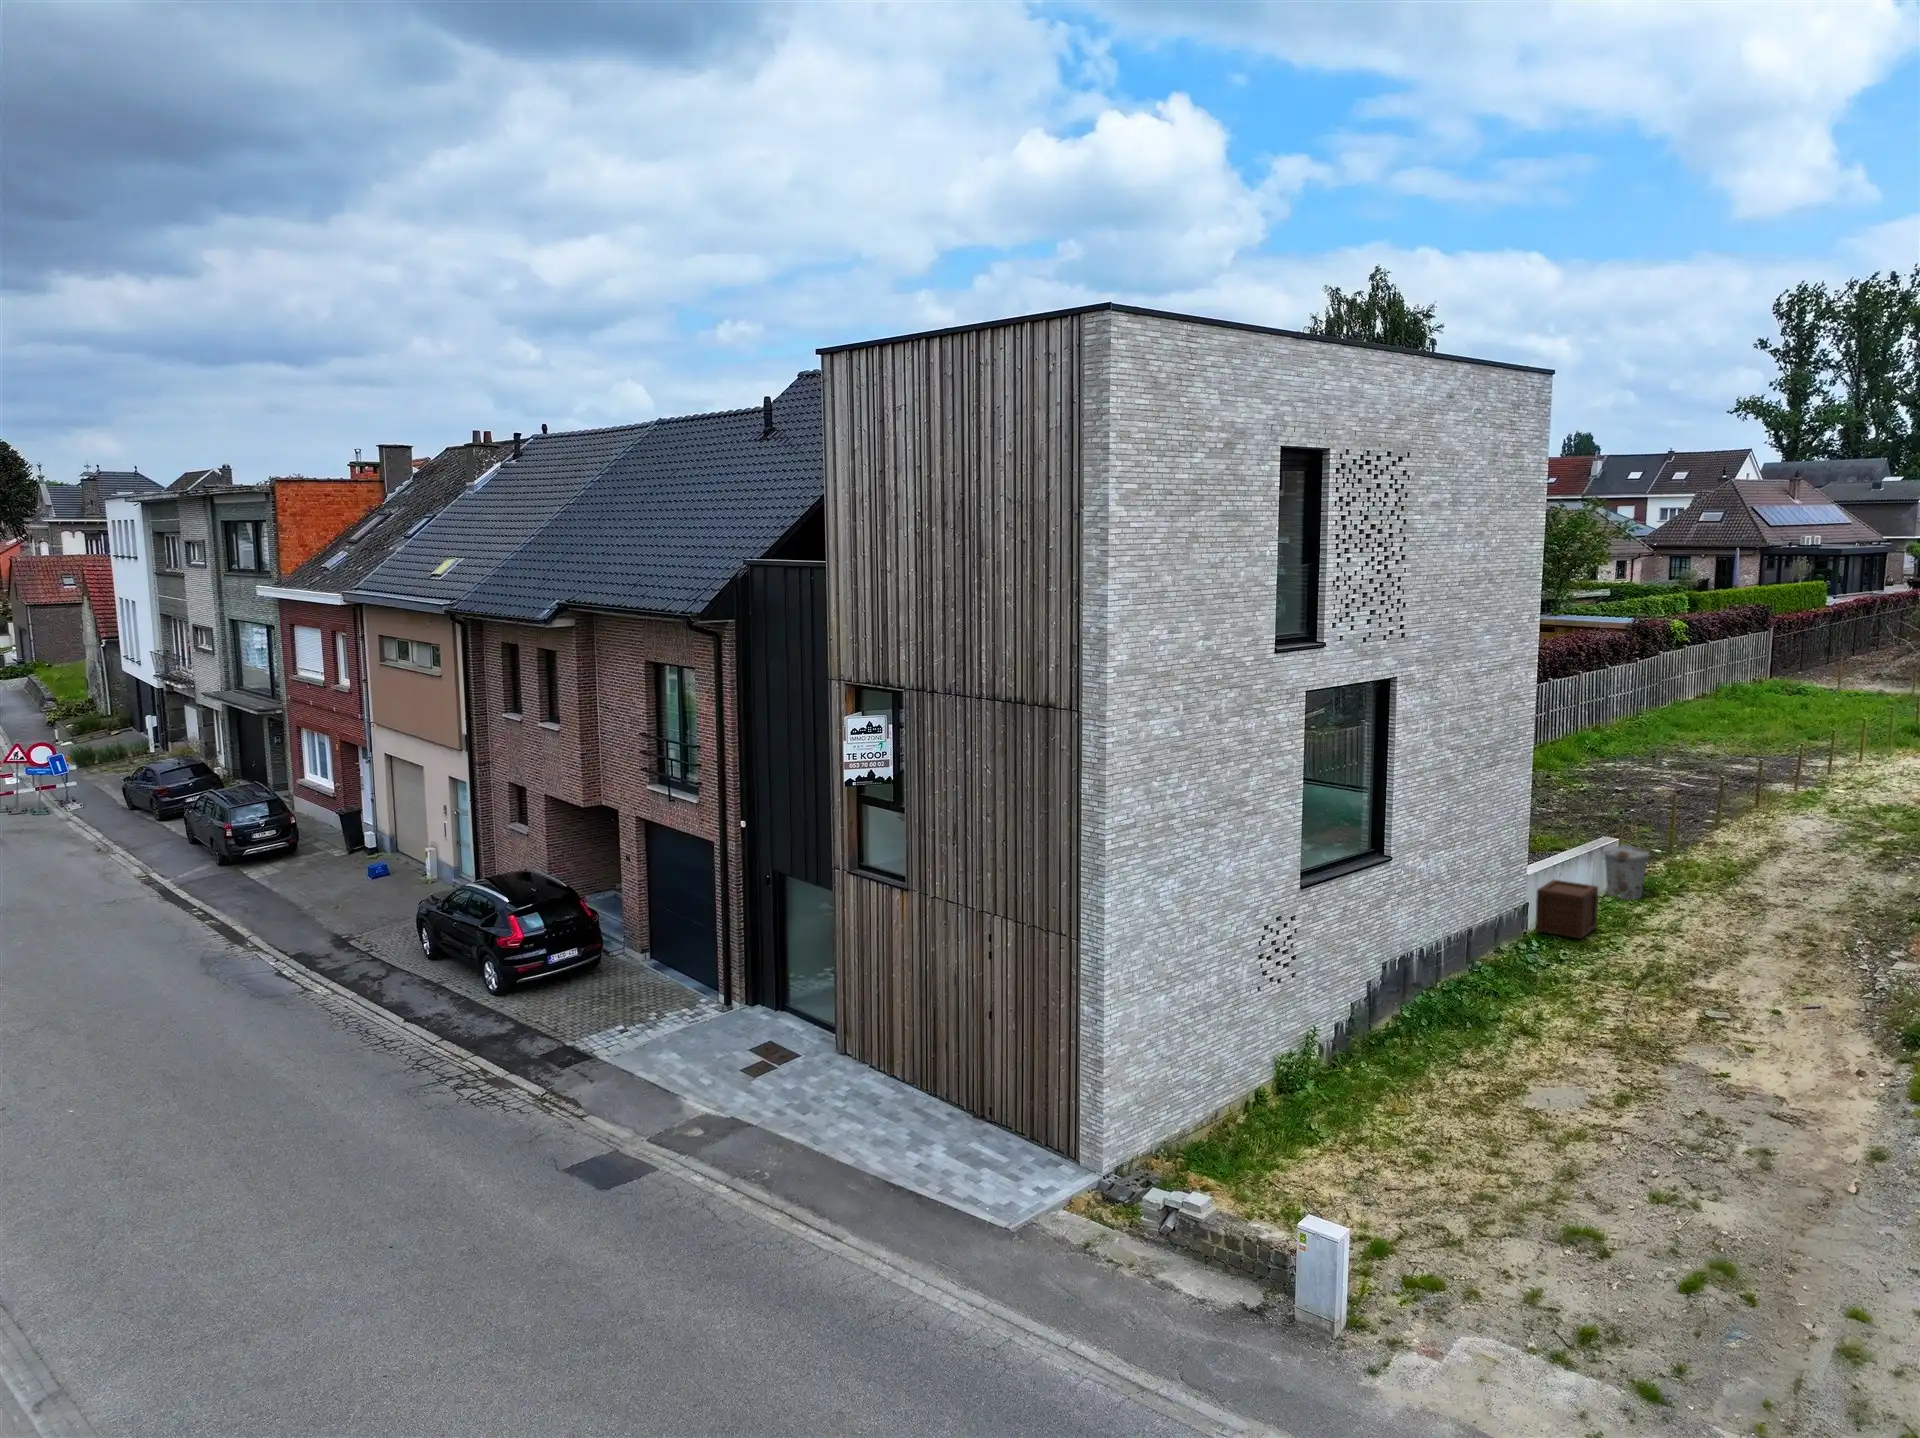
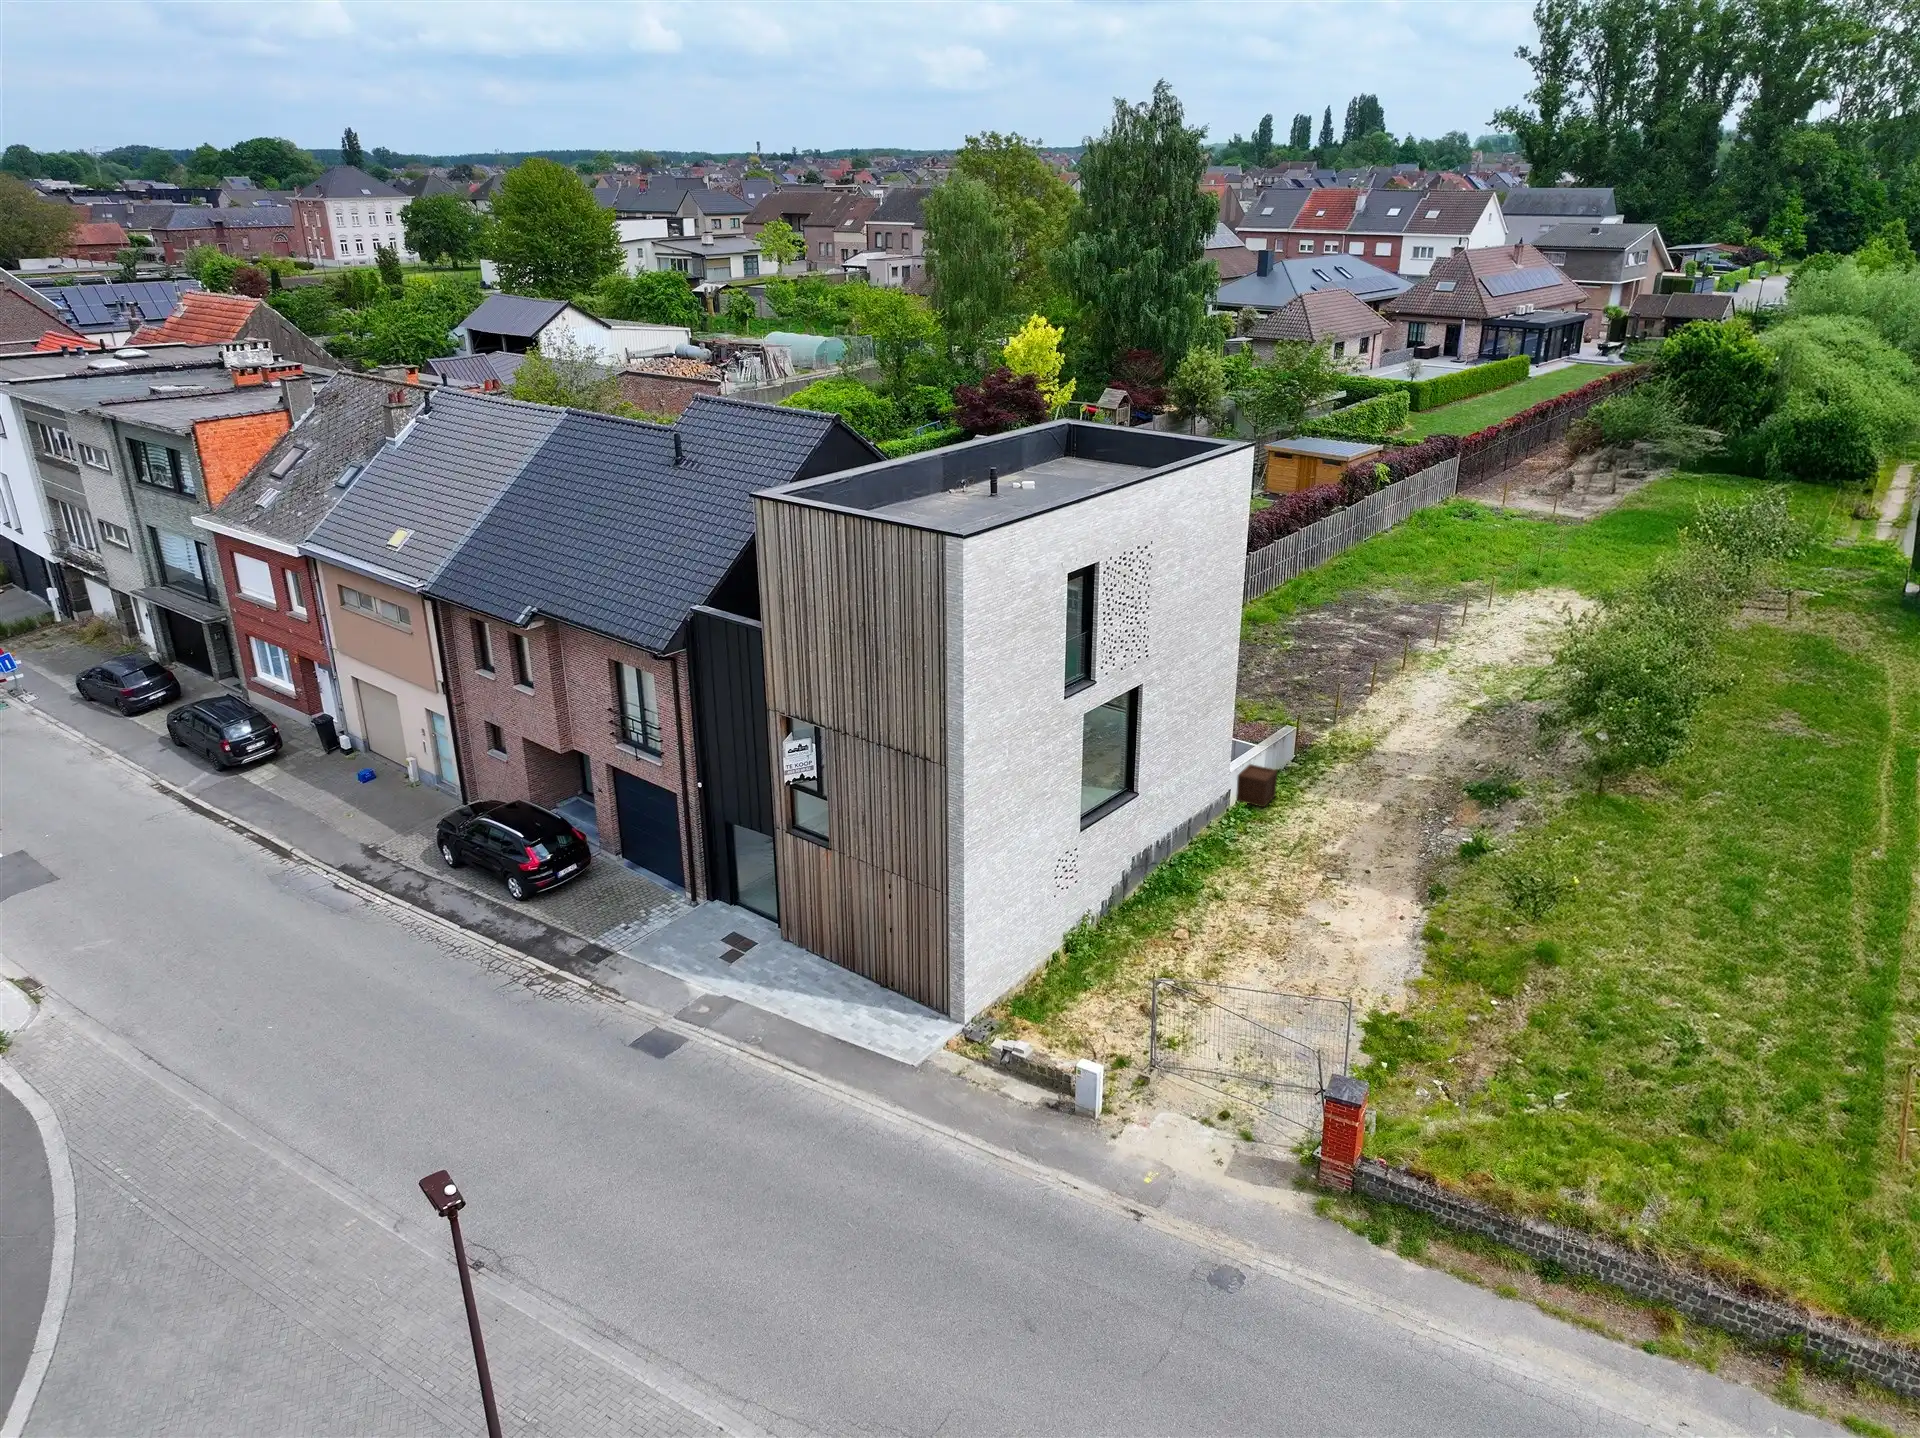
trash can: present [1603,845,1649,900] -> none [1286,729,1316,767]

